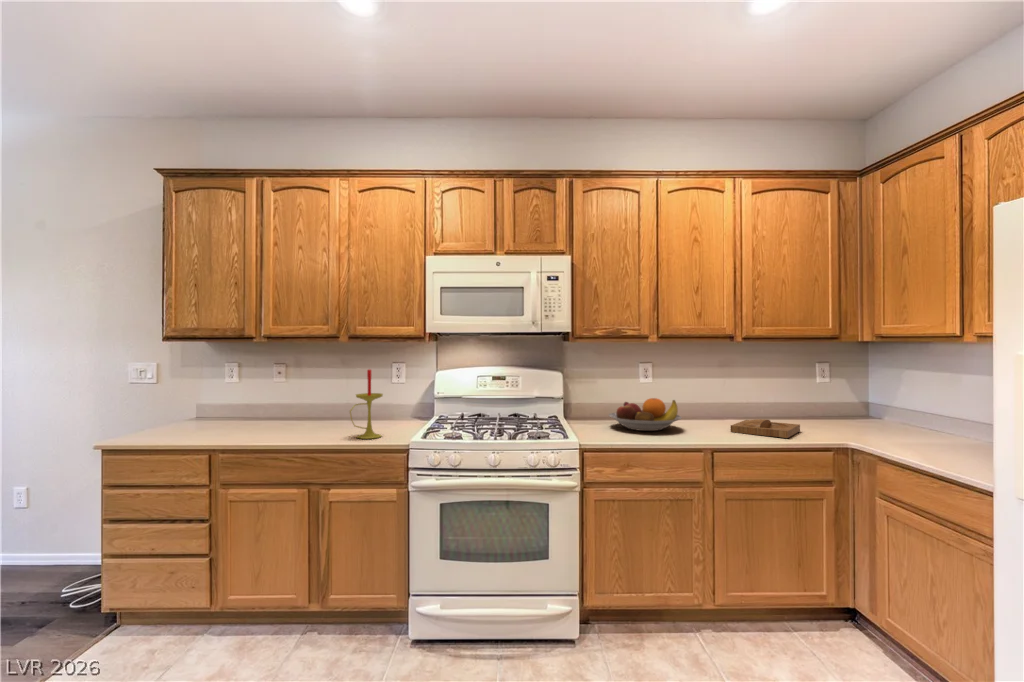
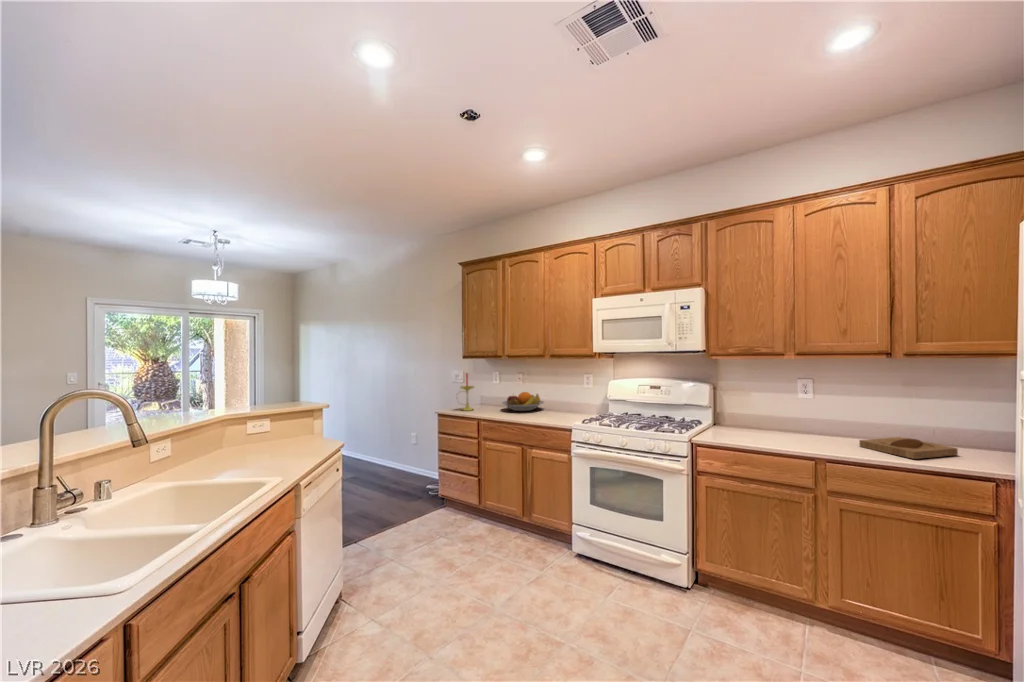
candle: present [350,370,383,439] -> present [458,373,474,411]
fruit bowl: present [609,398,682,431] -> present [502,392,544,411]

